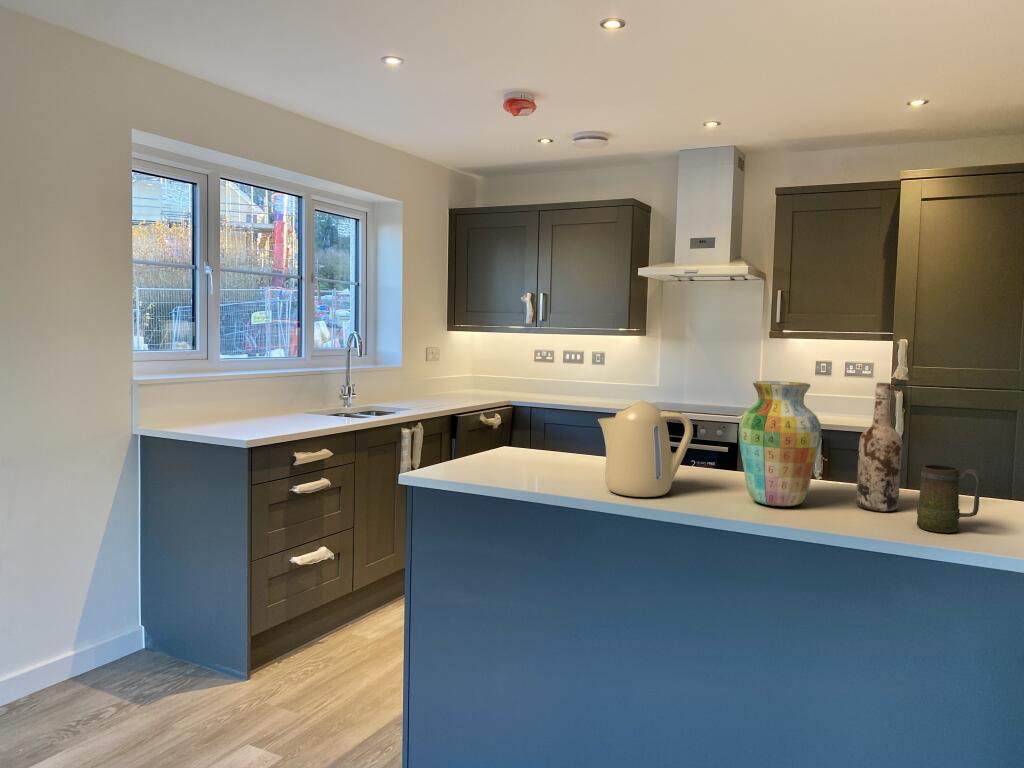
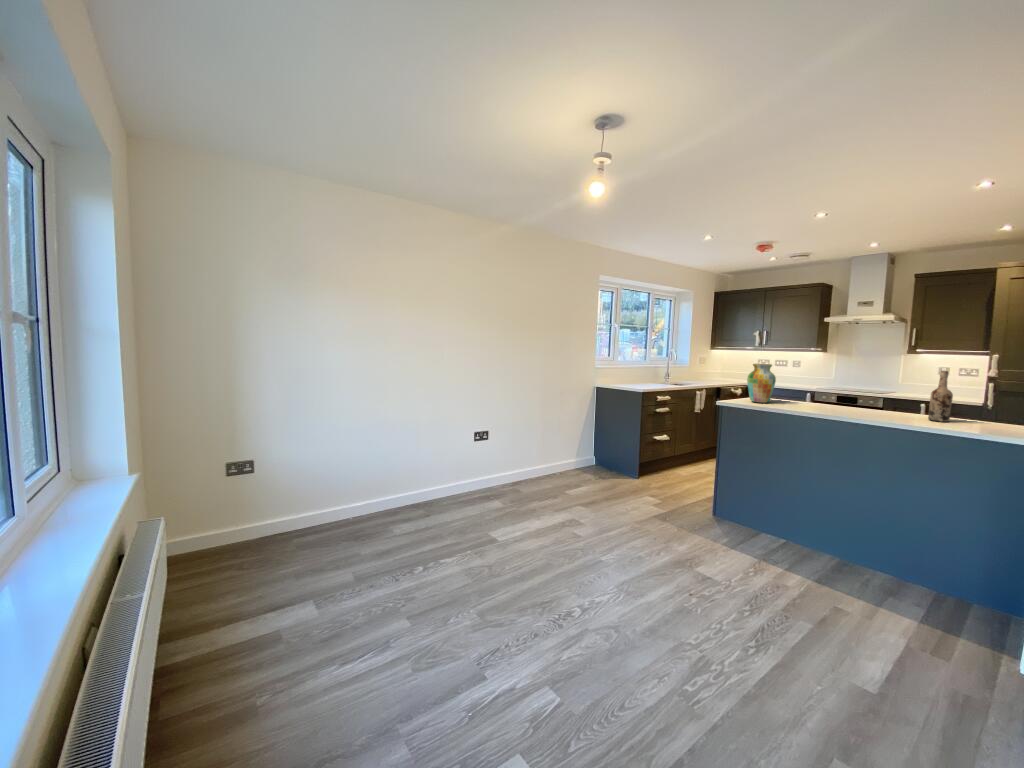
vase: present [738,381,821,506] -> present [747,364,776,403]
kettle: present [598,401,693,497] -> none [805,376,849,412]
mug: present [917,465,982,533] -> none [954,403,987,428]

